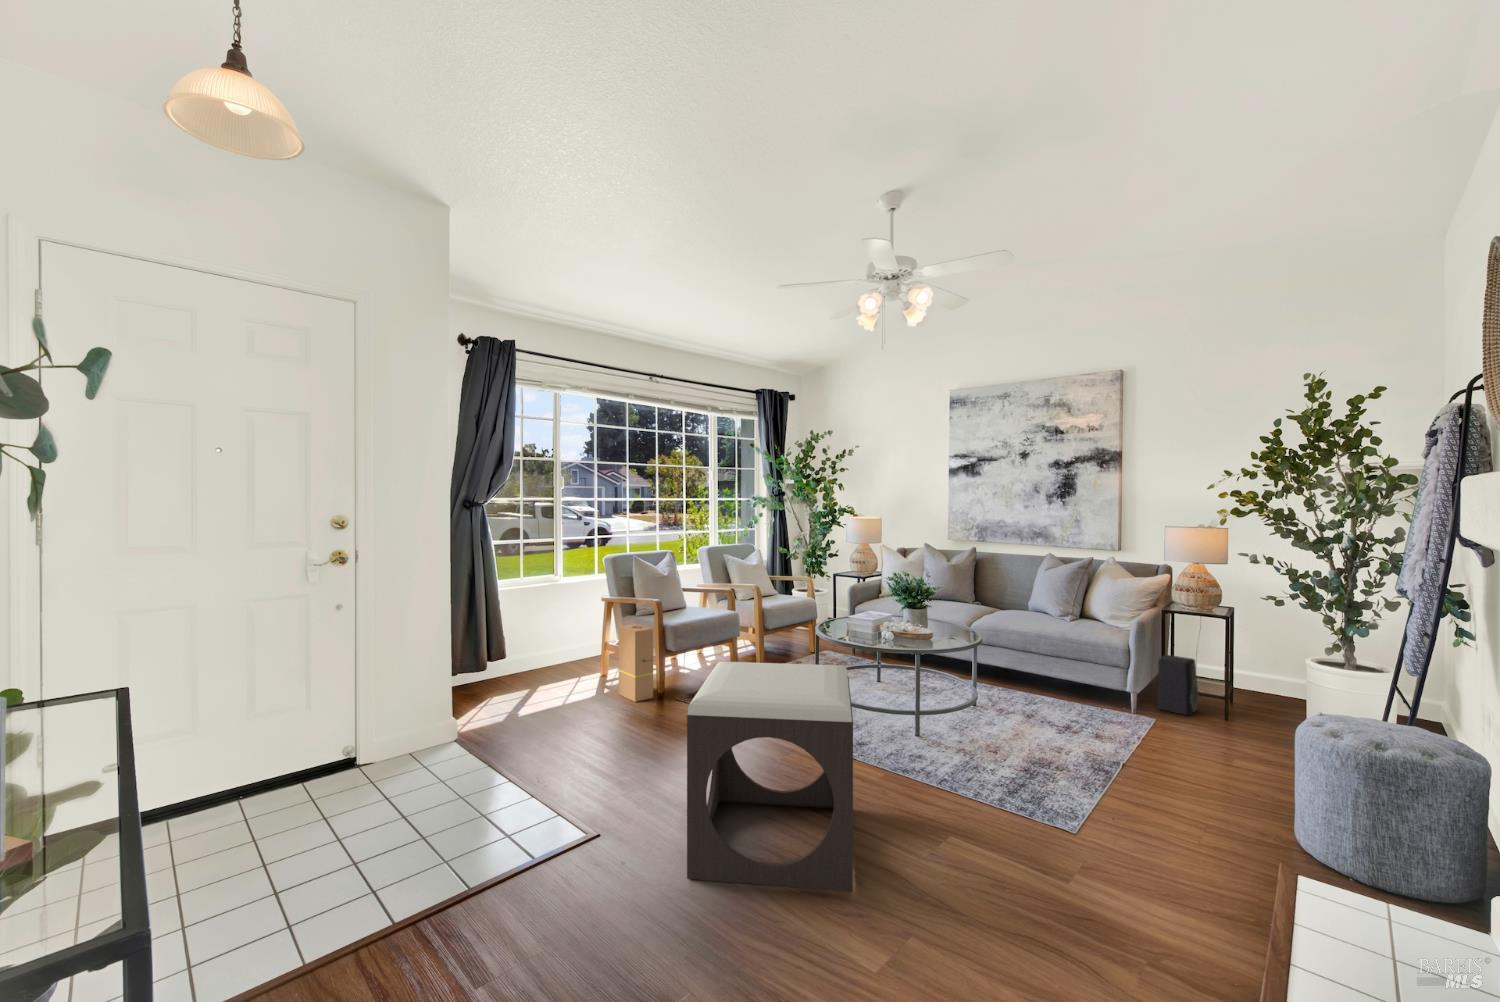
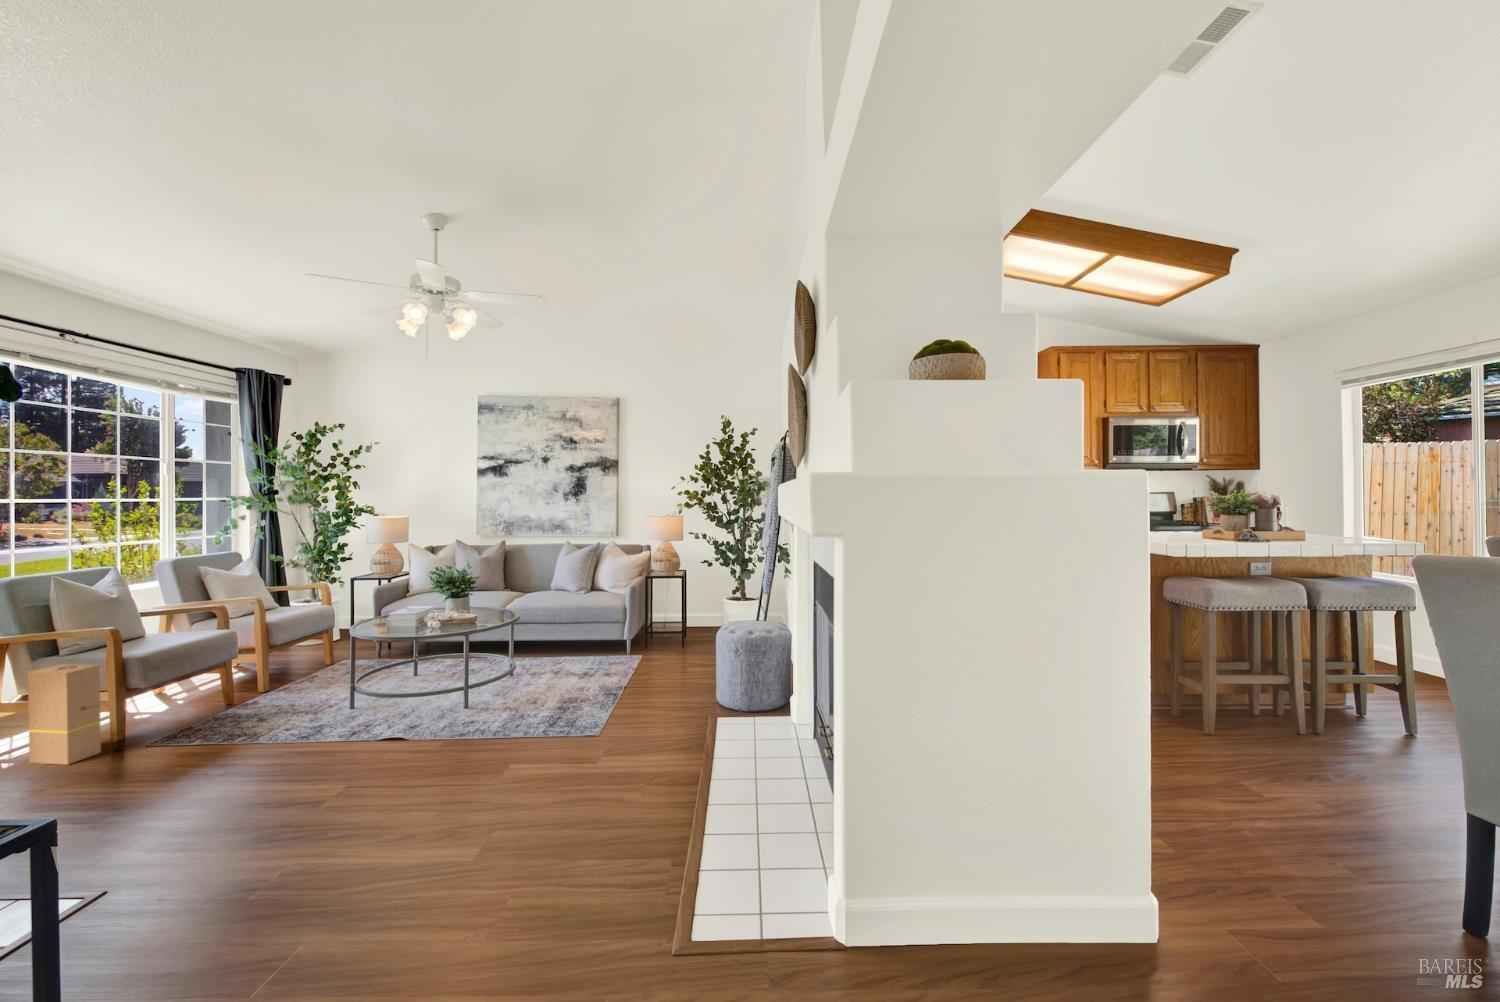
speaker: present [1158,655,1198,715] -> none [644,607,667,646]
footstool: present [687,662,853,891] -> none [231,653,432,908]

